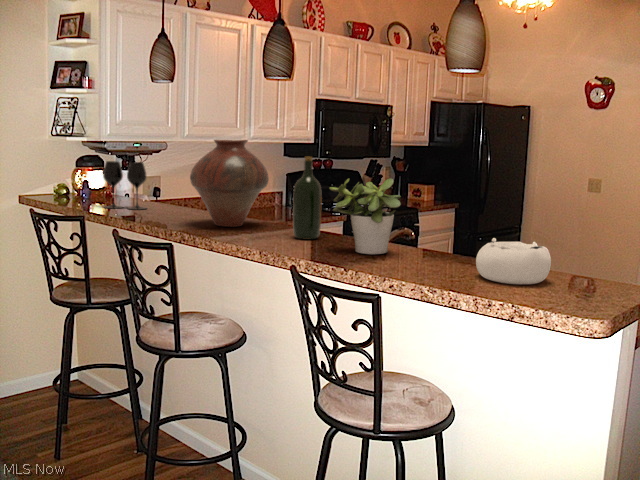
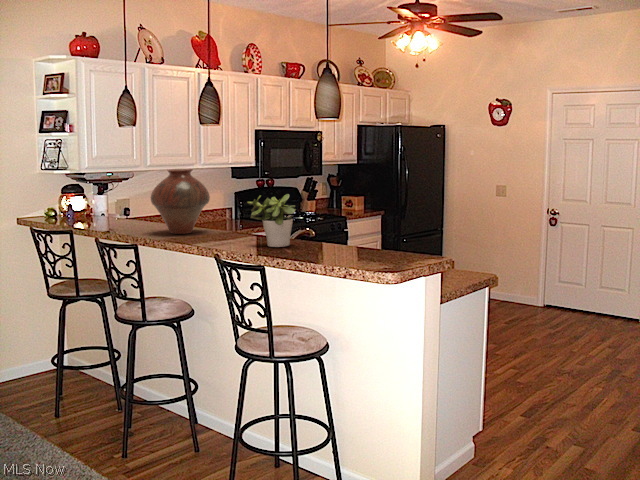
wine bottle: present [293,157,322,239] -> none [226,180,246,240]
wine glass: present [103,161,146,210] -> none [84,188,119,225]
decorative bowl: present [476,238,551,284] -> none [339,230,386,259]

